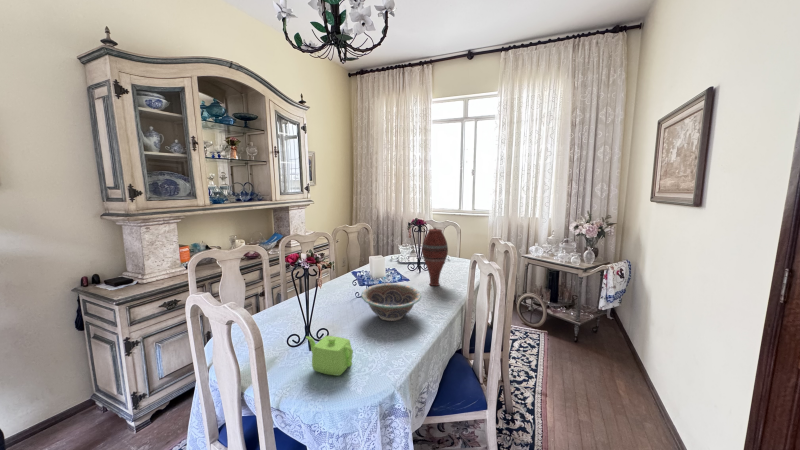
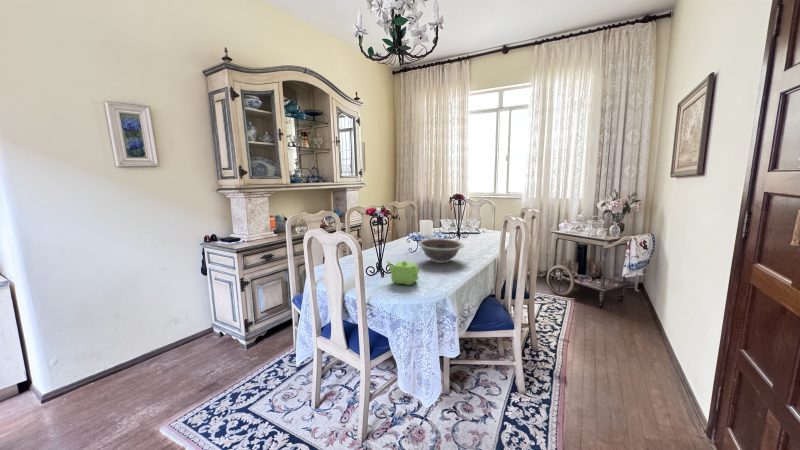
vase: present [422,228,448,286] -> none [462,198,484,246]

